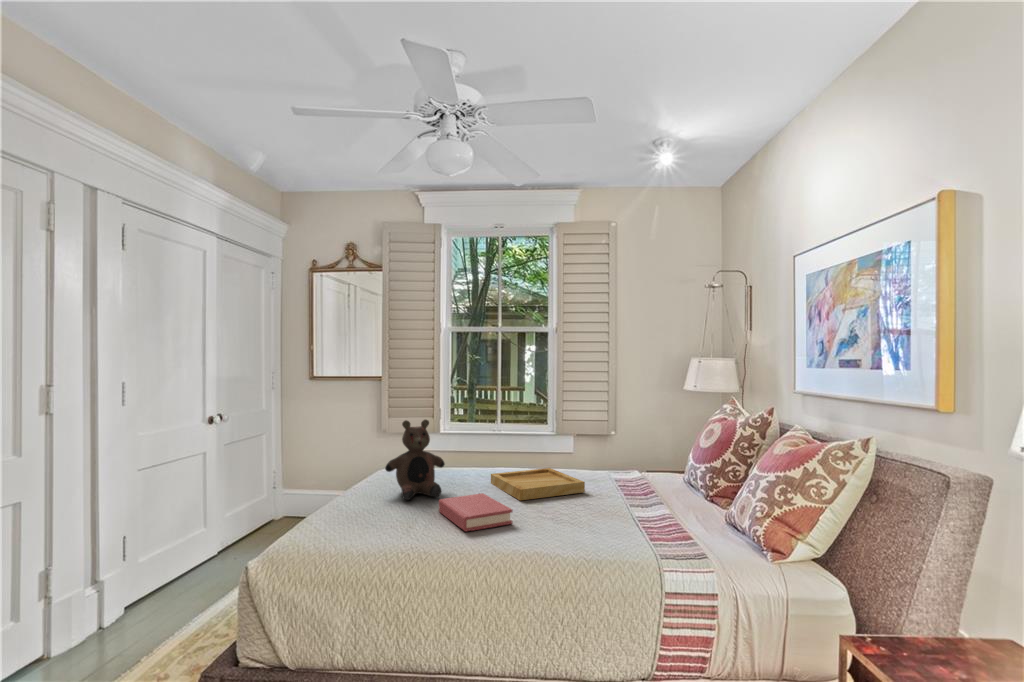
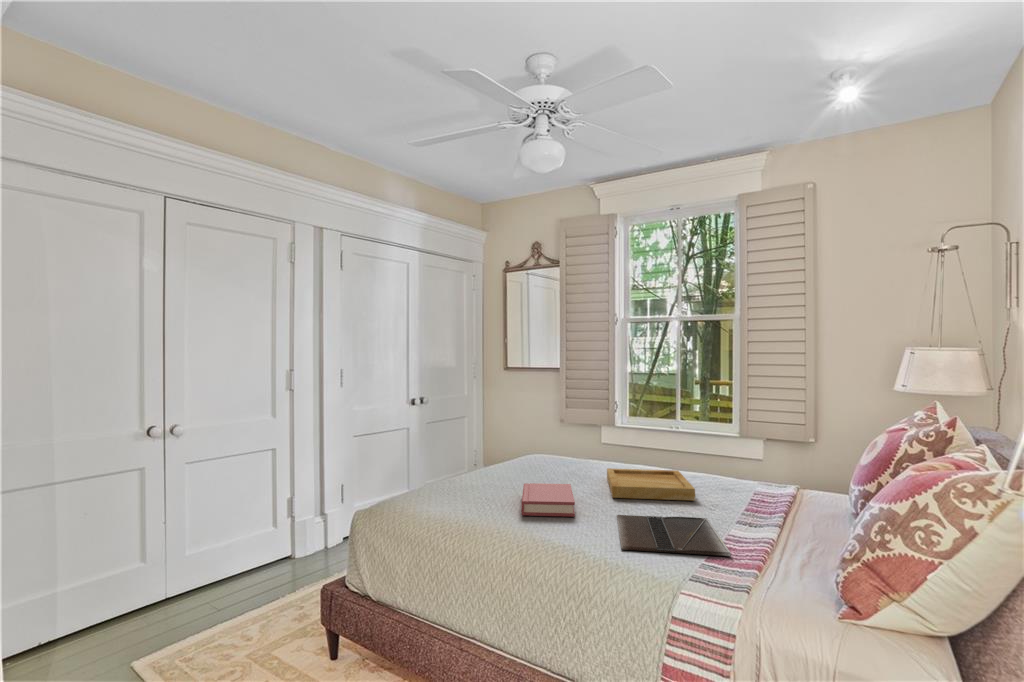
teddy bear: present [385,420,445,500] -> none [499,407,555,483]
laptop: none [544,505,664,545] -> present [617,515,731,556]

